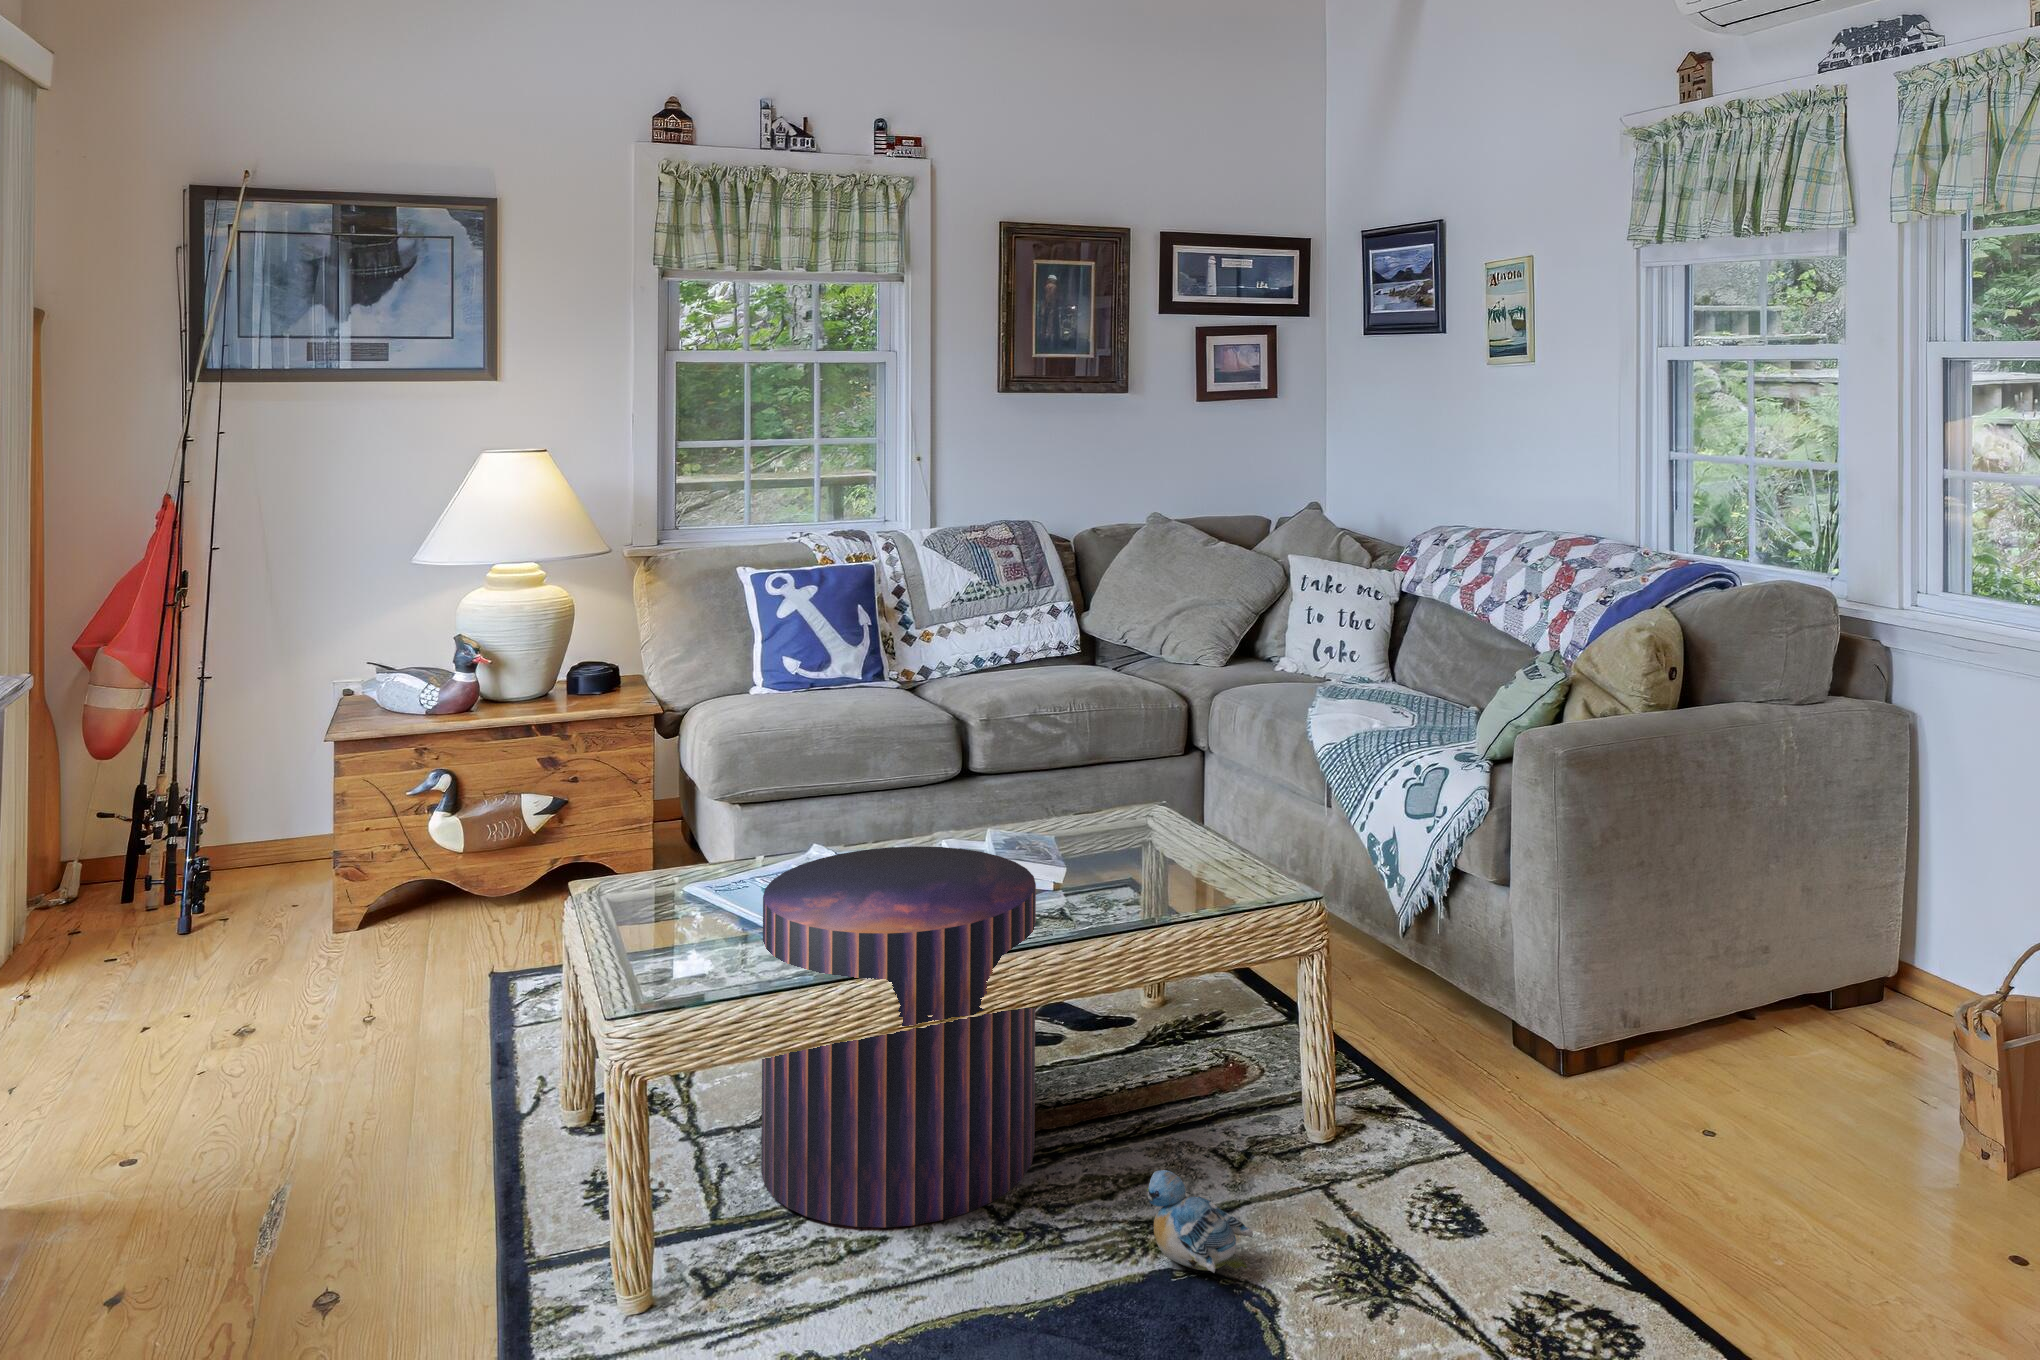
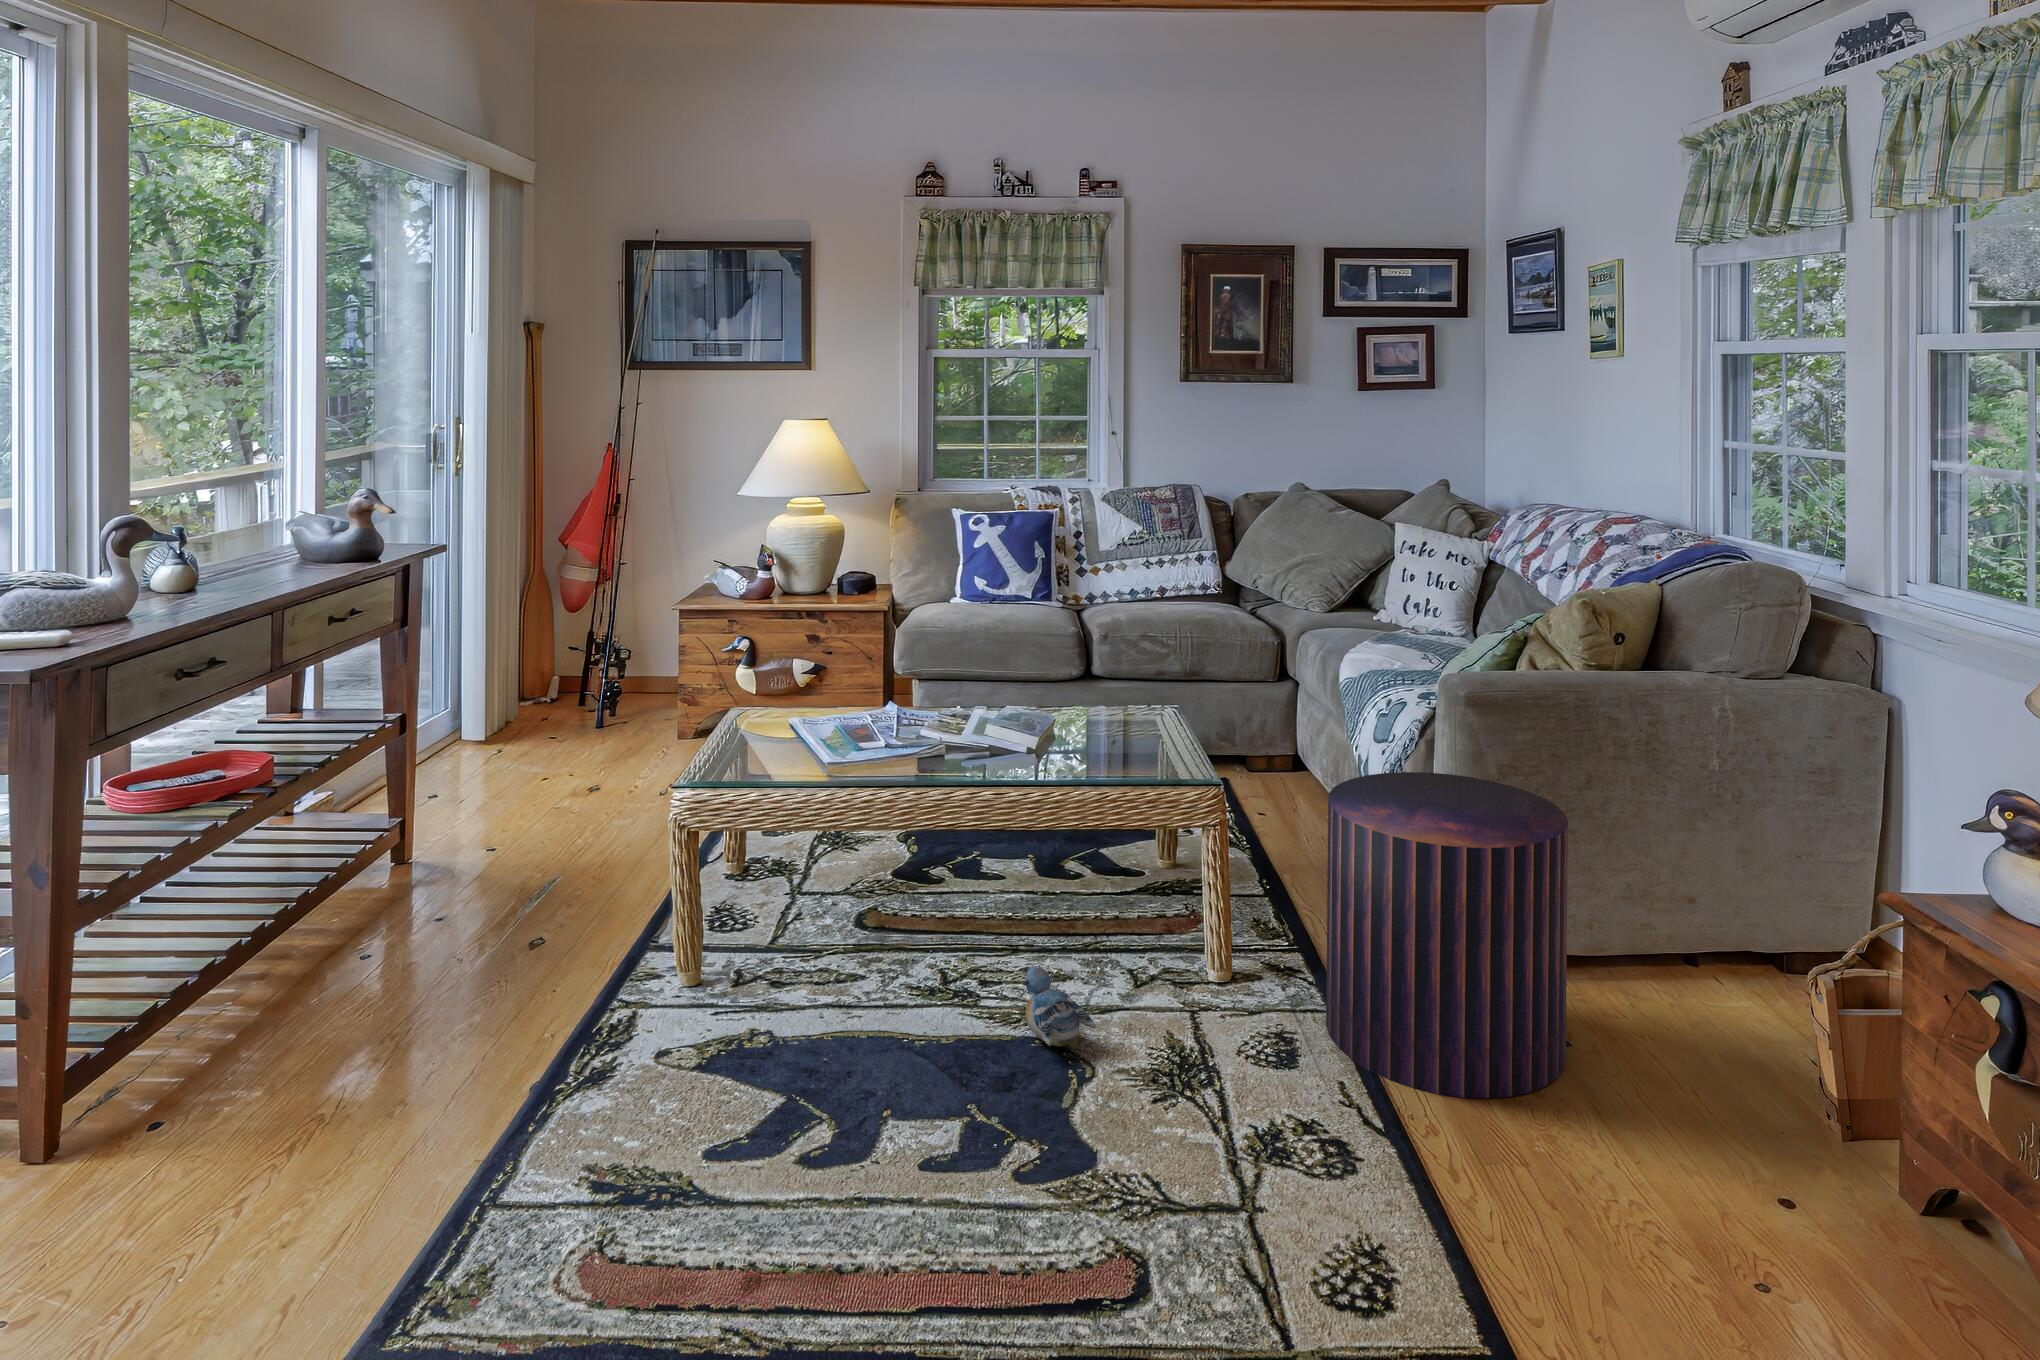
pouf: present [761,846,1036,1228] -> present [1326,772,1568,1099]

